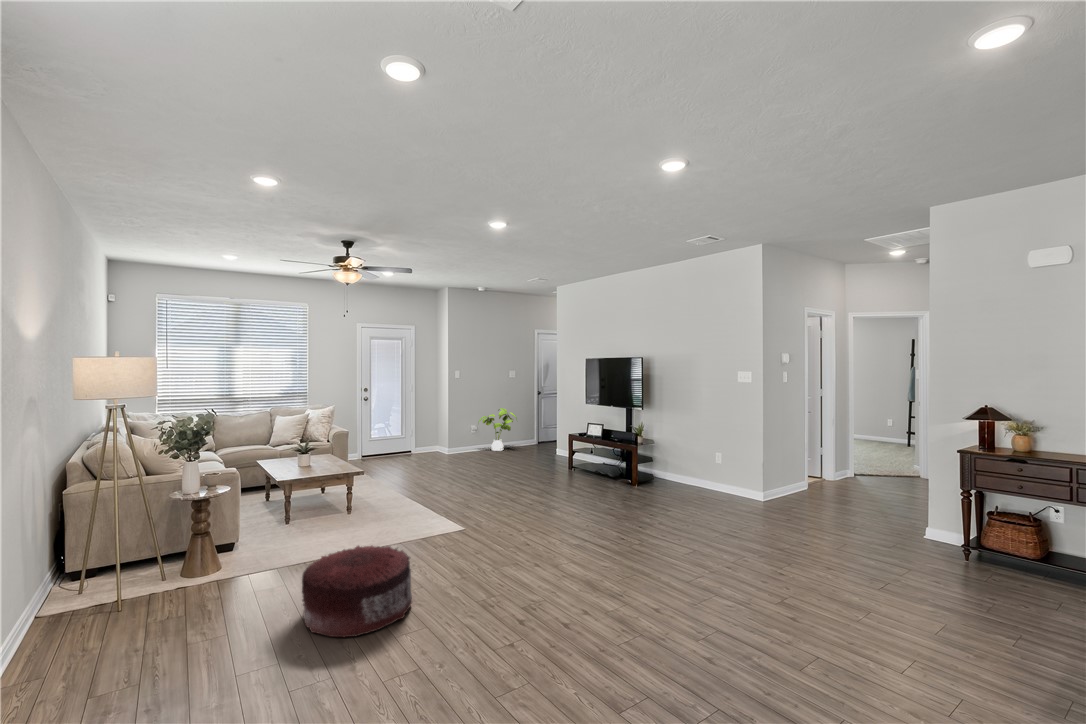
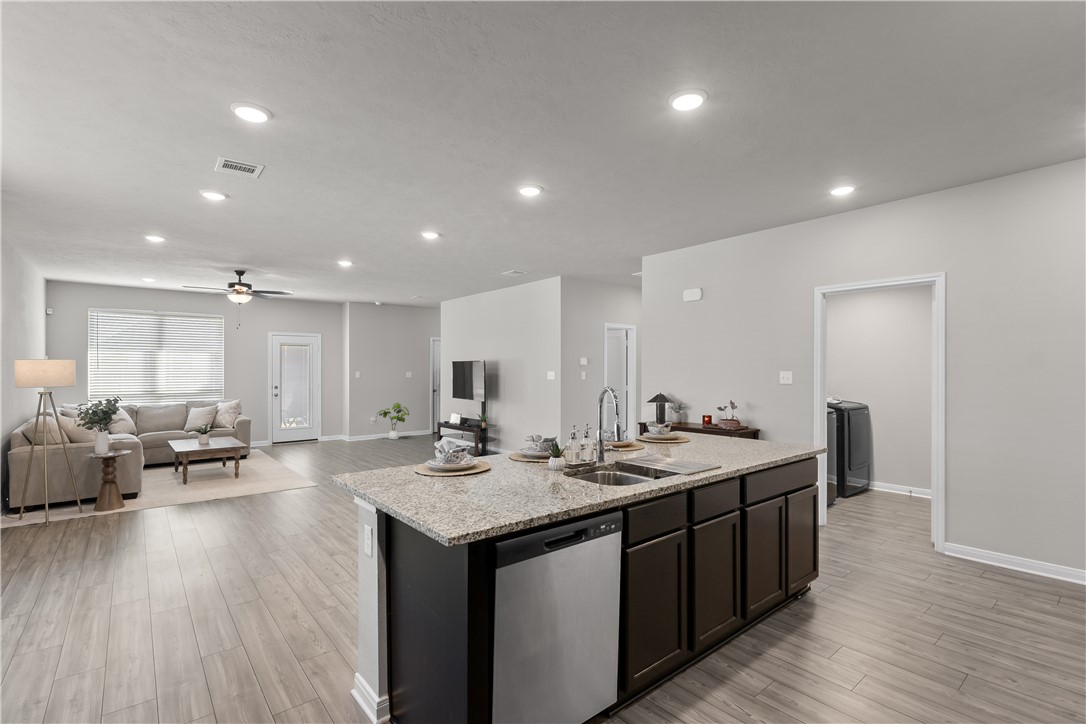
pouf: present [302,546,412,638] -> none [167,484,247,533]

